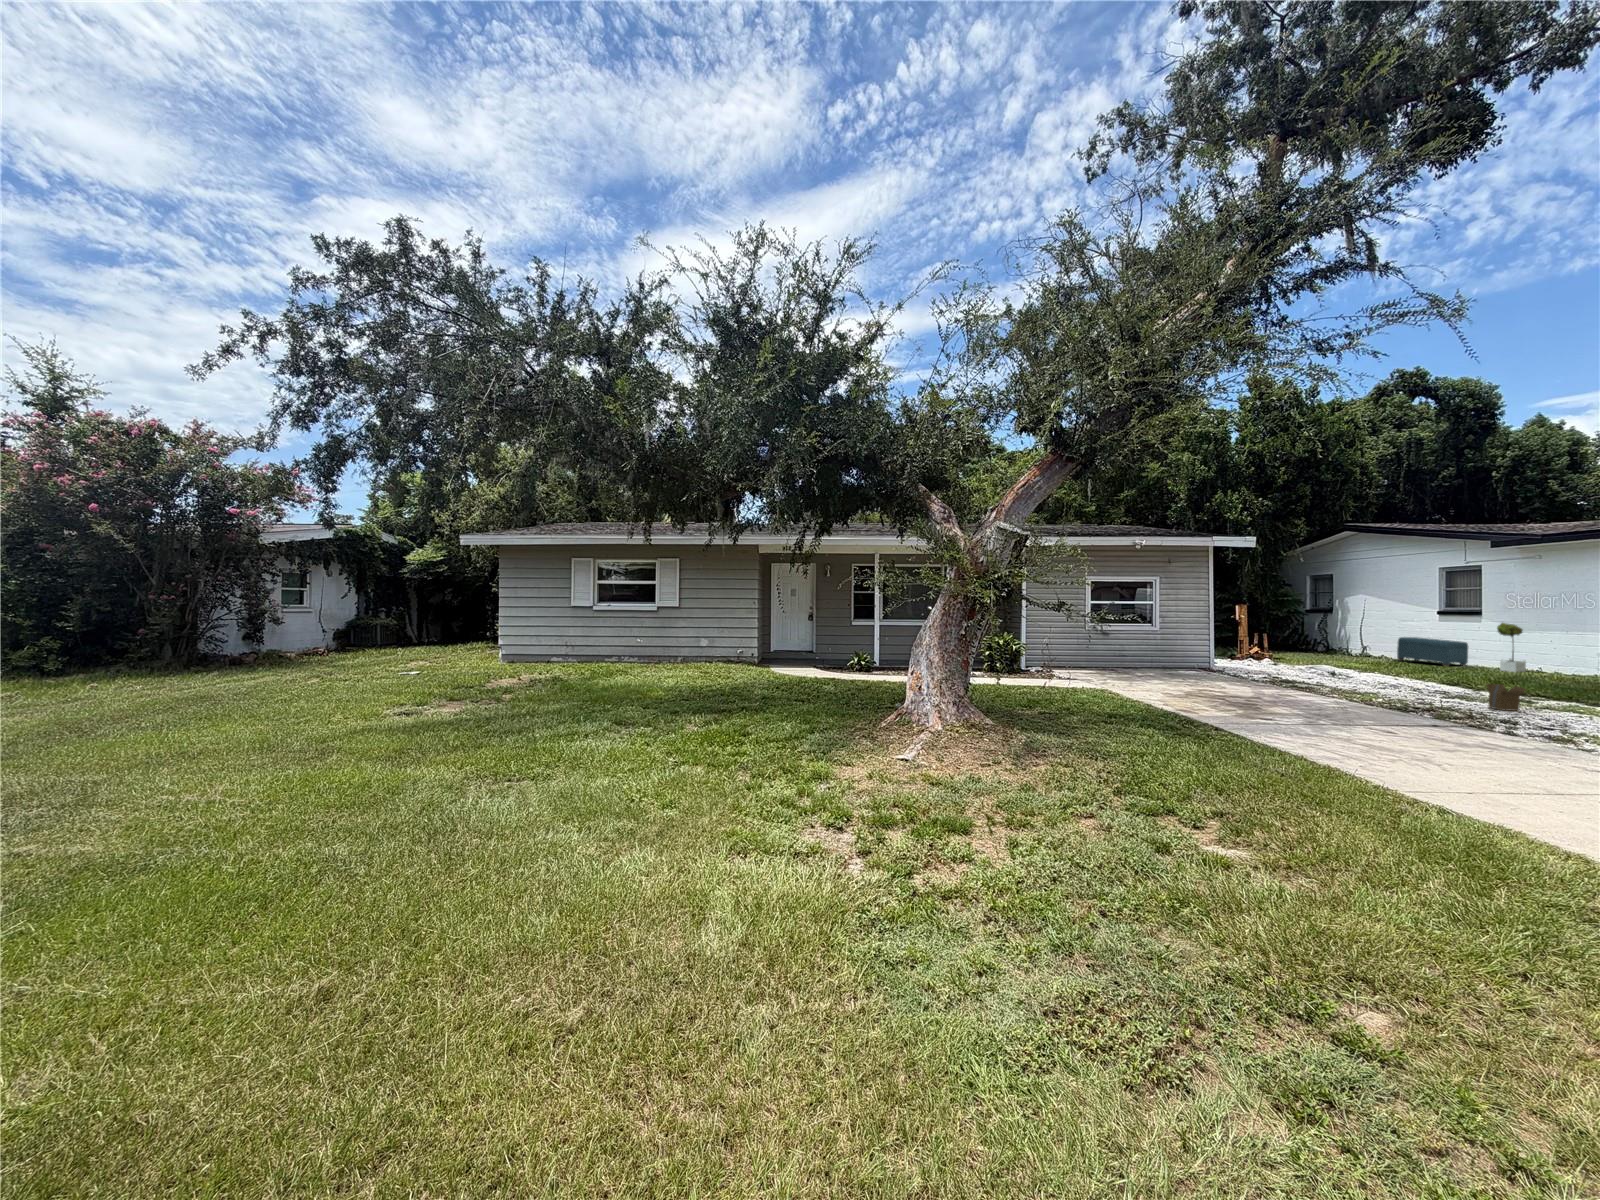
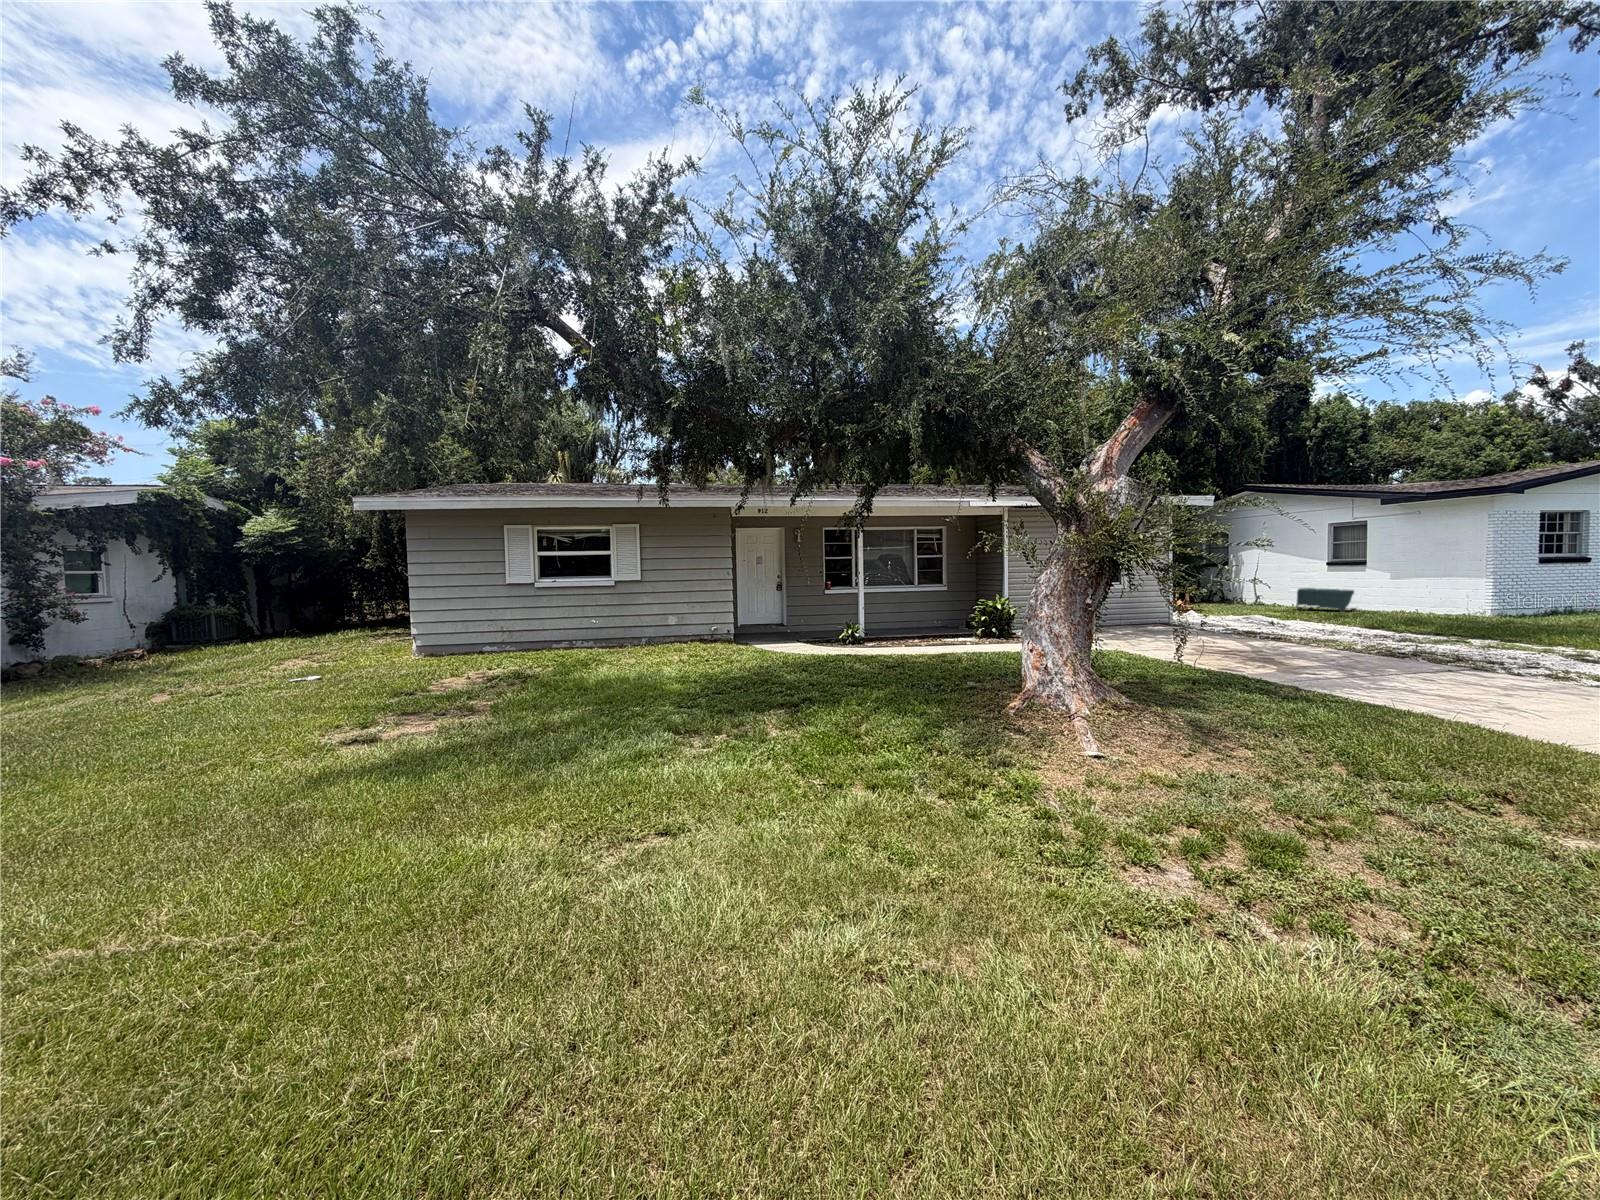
potted tree: present [1497,623,1526,672] -> none [1386,571,1409,614]
cardboard box: present [1486,684,1526,711] -> none [1461,619,1502,643]

